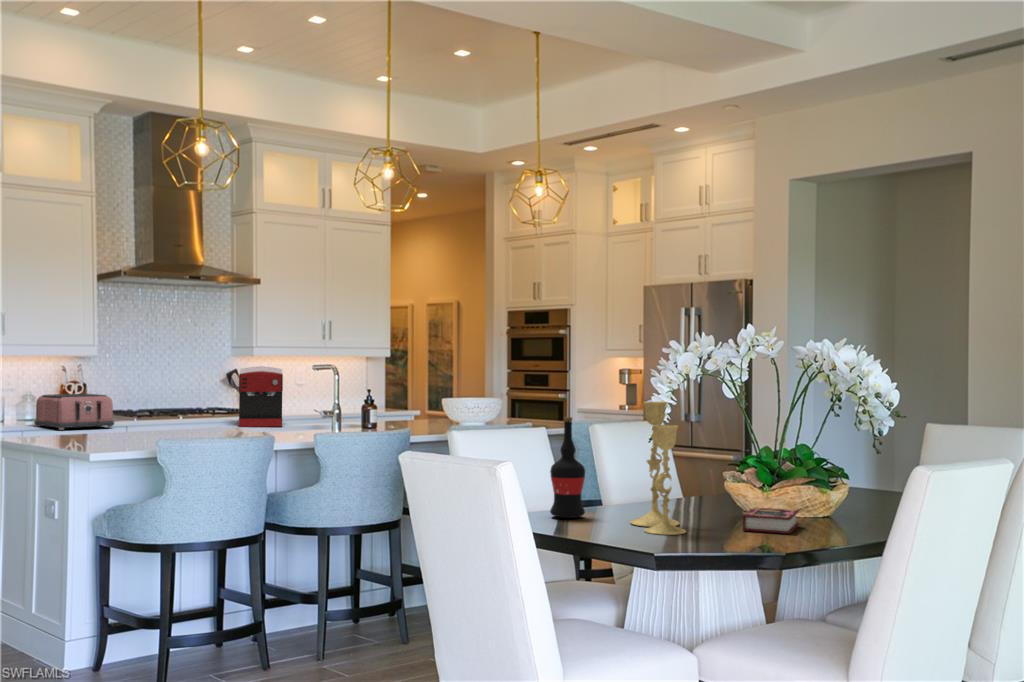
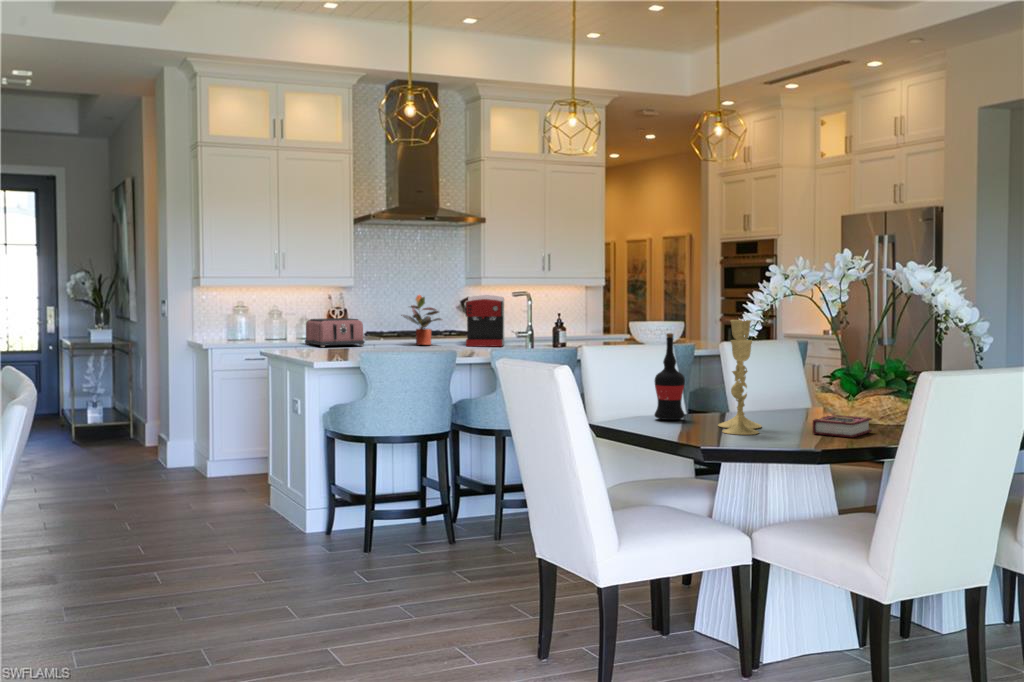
potted plant: none [159,365,212,426] -> present [401,295,441,345]

